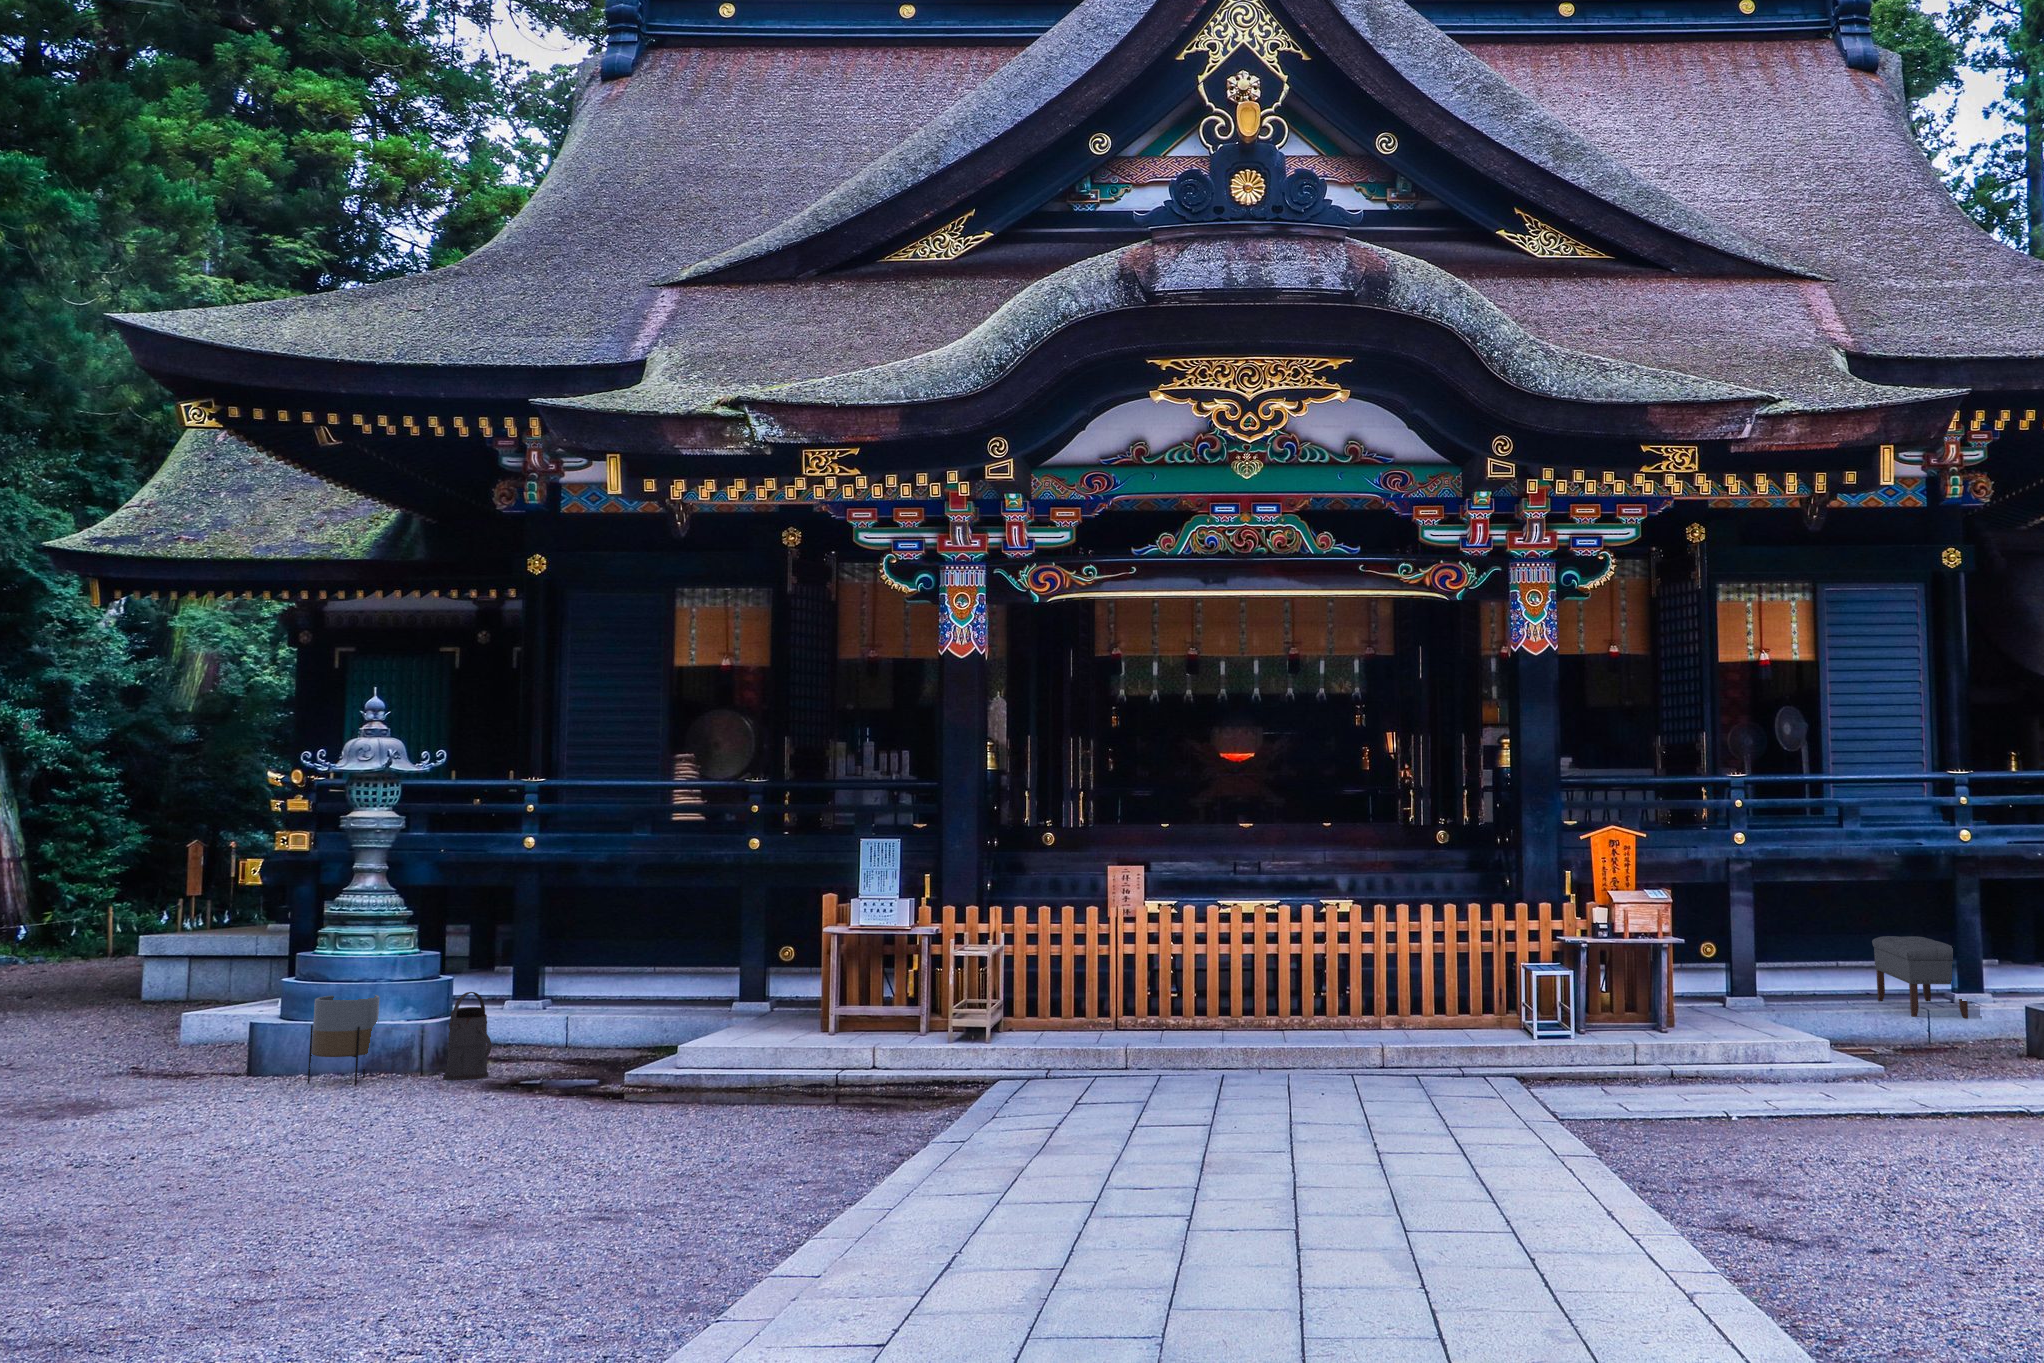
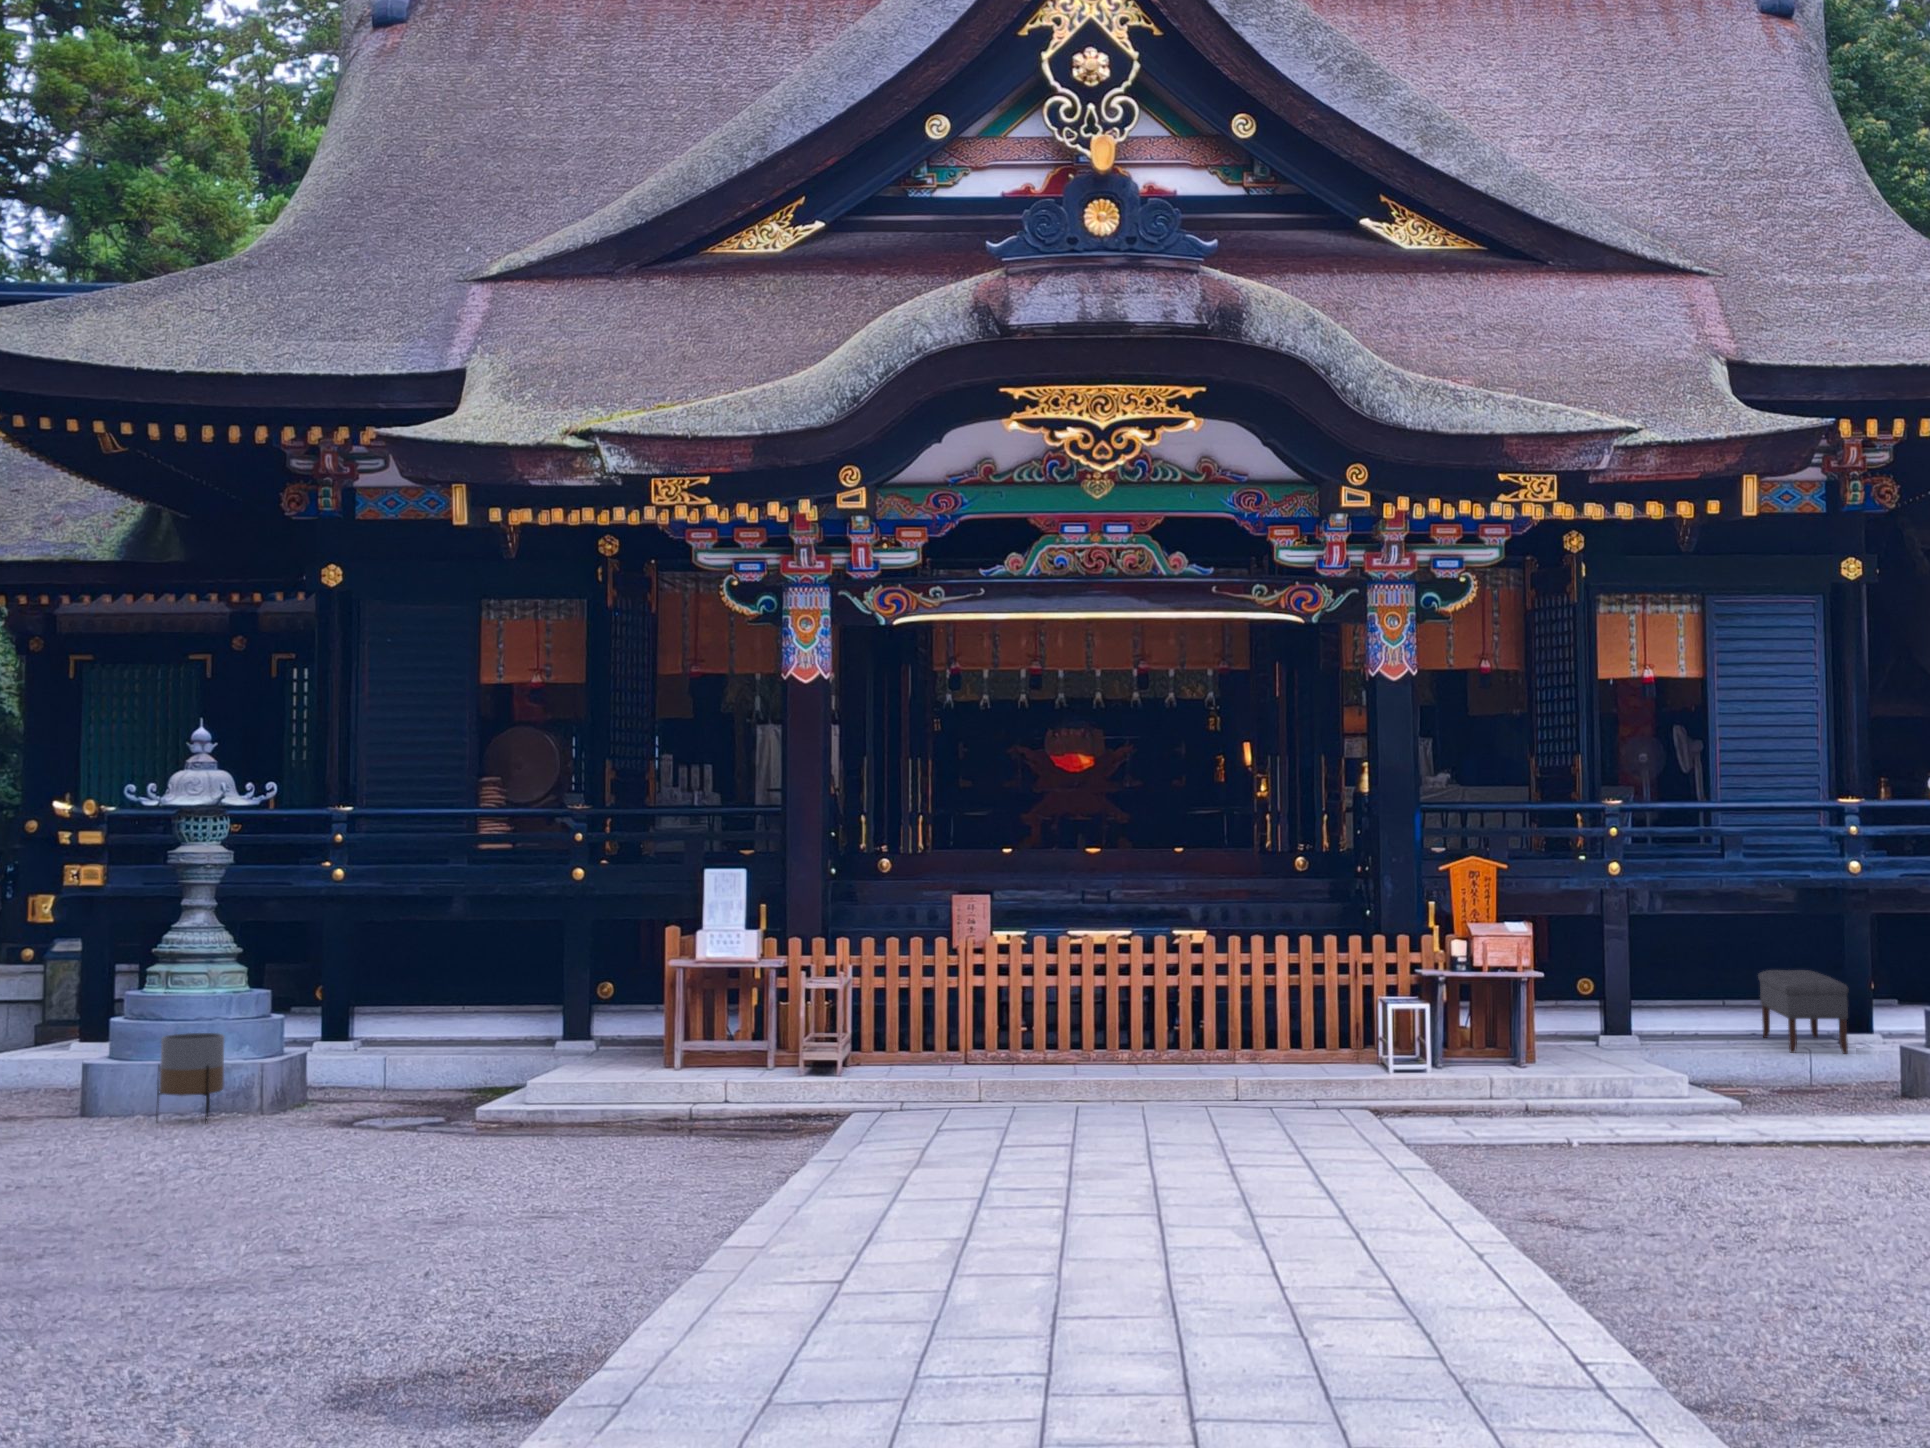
watering can: present [443,992,492,1080] -> none [264,1030,340,1119]

